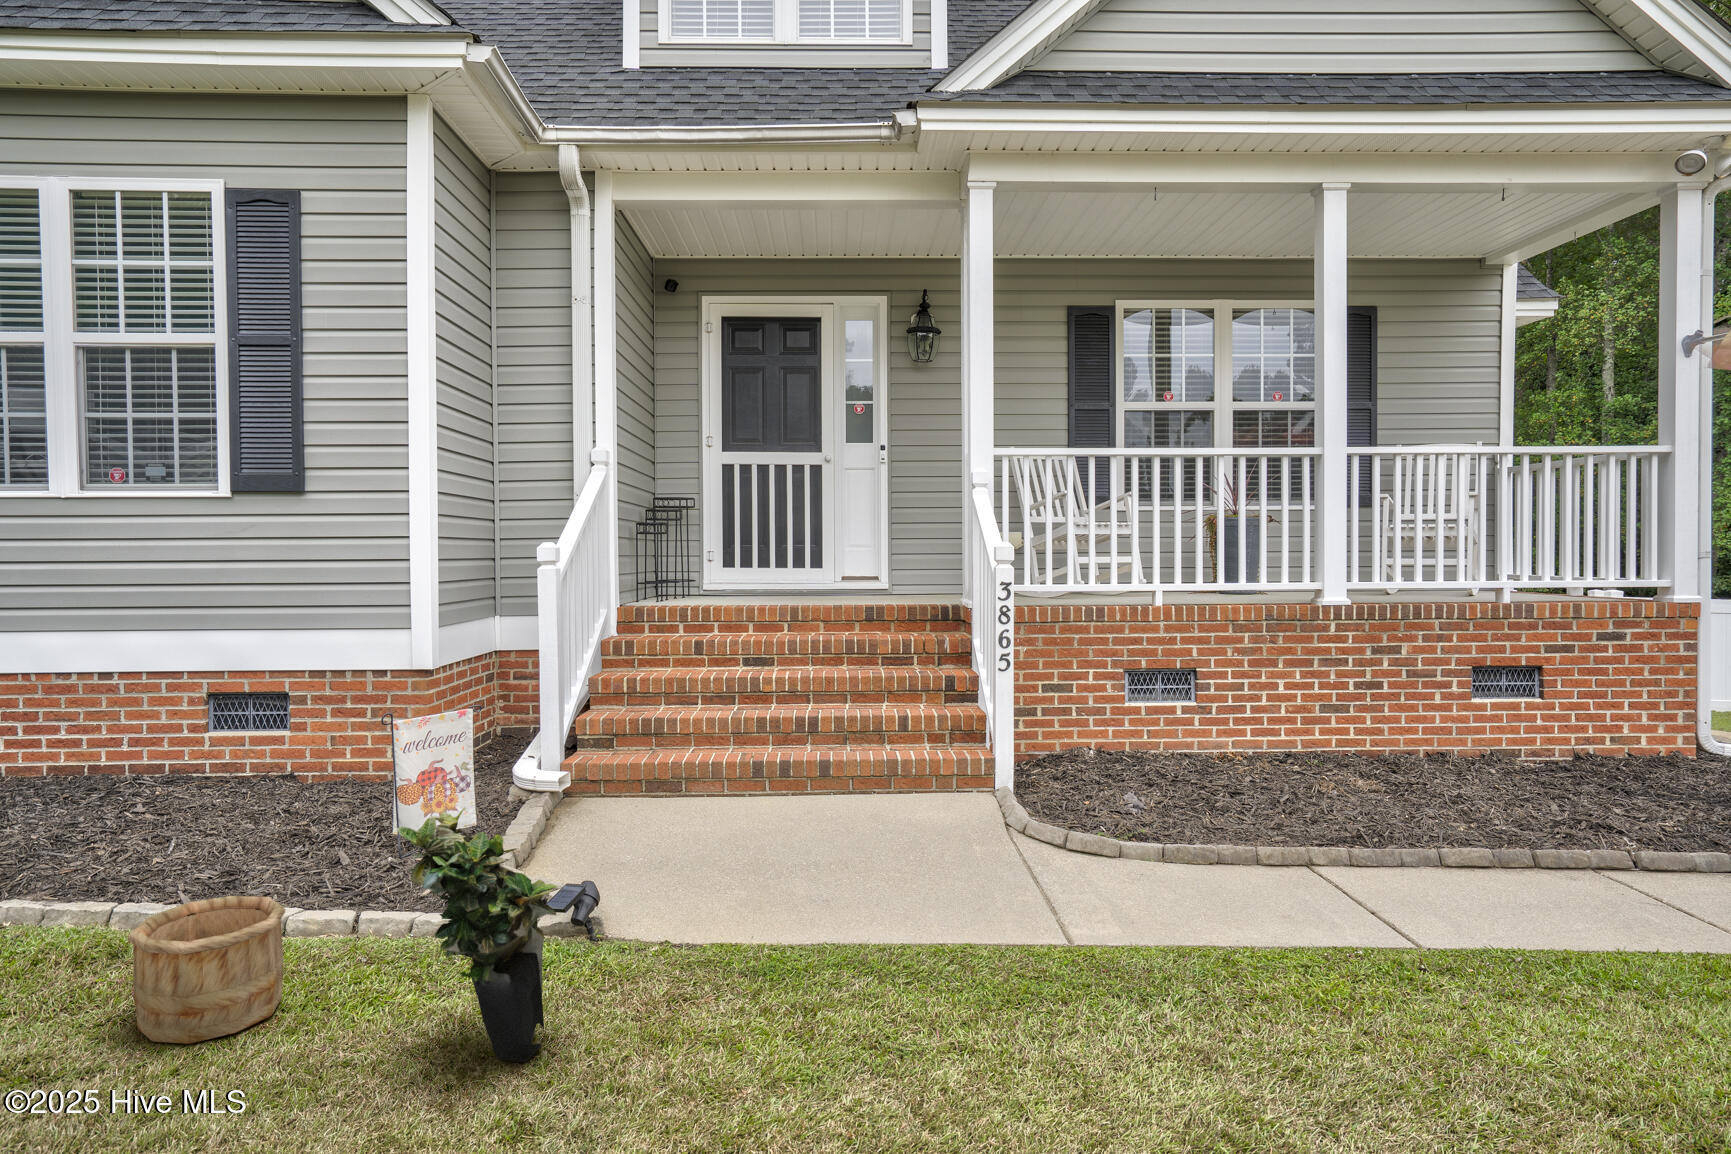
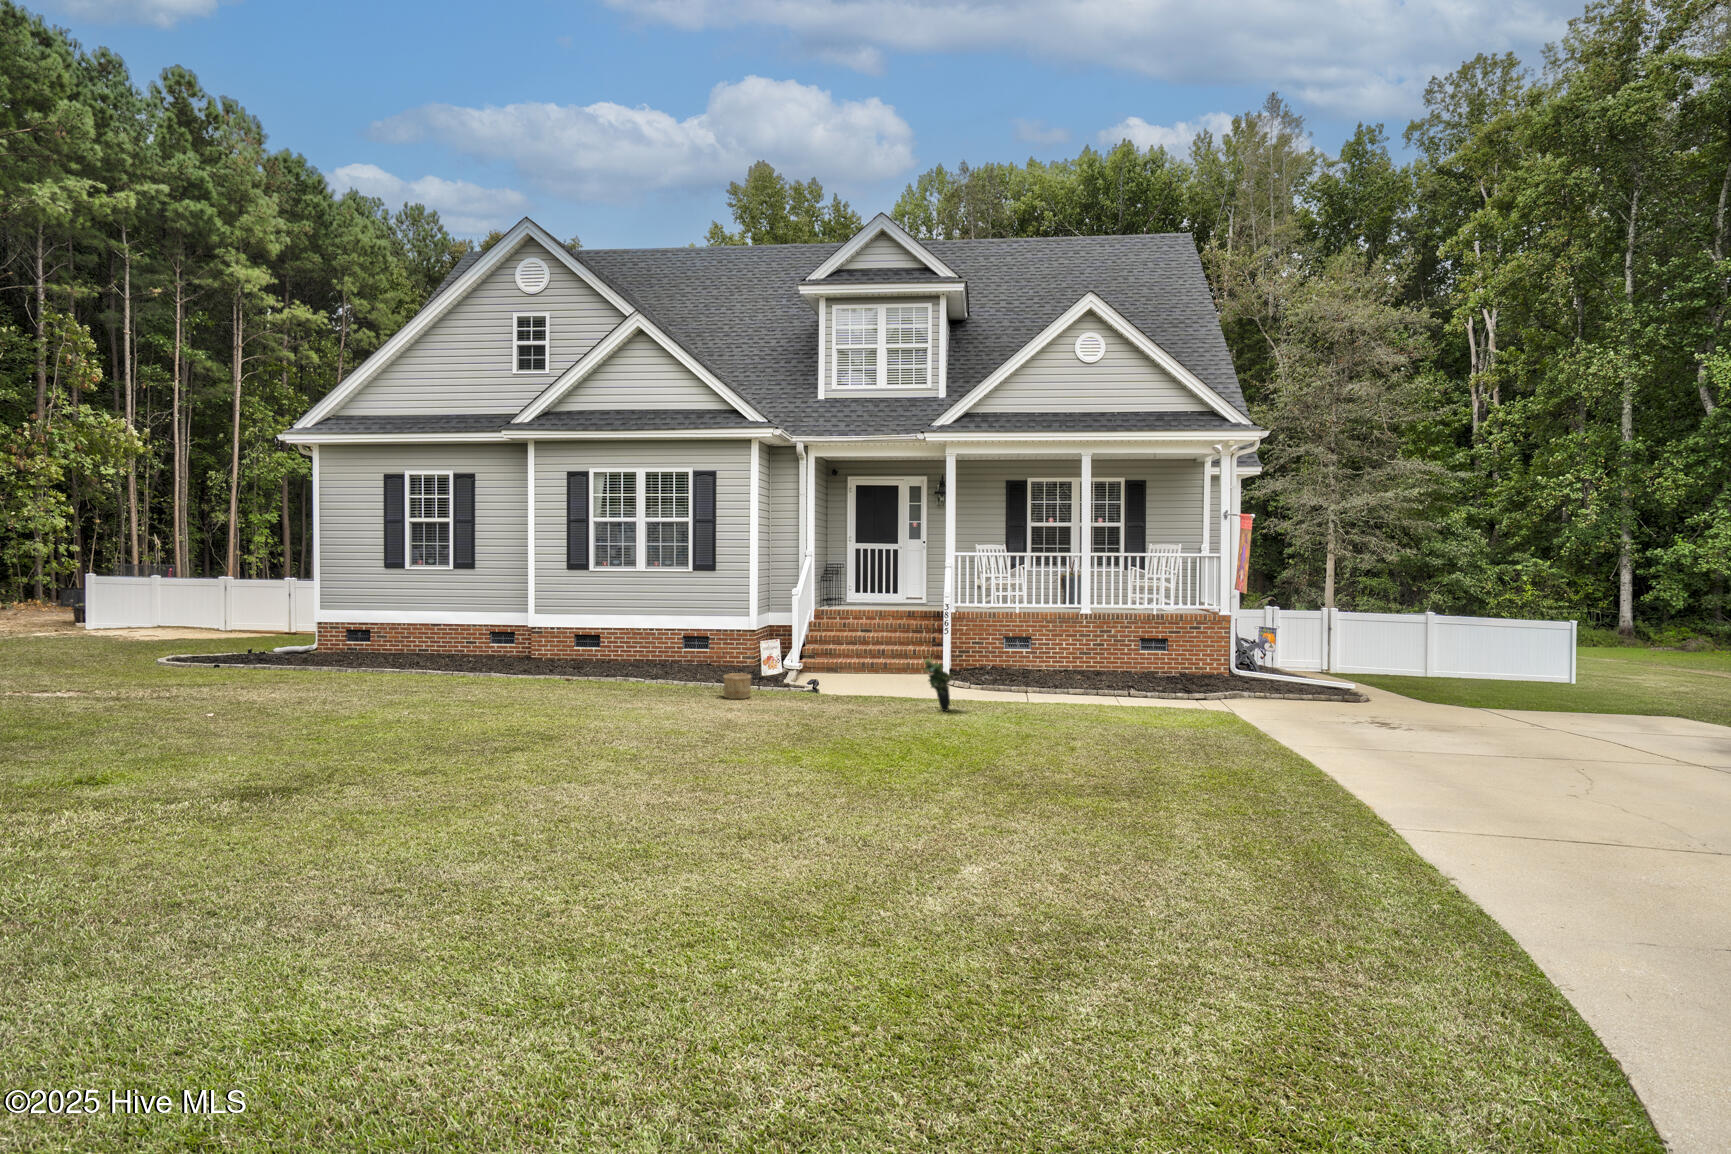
potted plant: present [397,808,557,1062] -> present [924,659,952,711]

